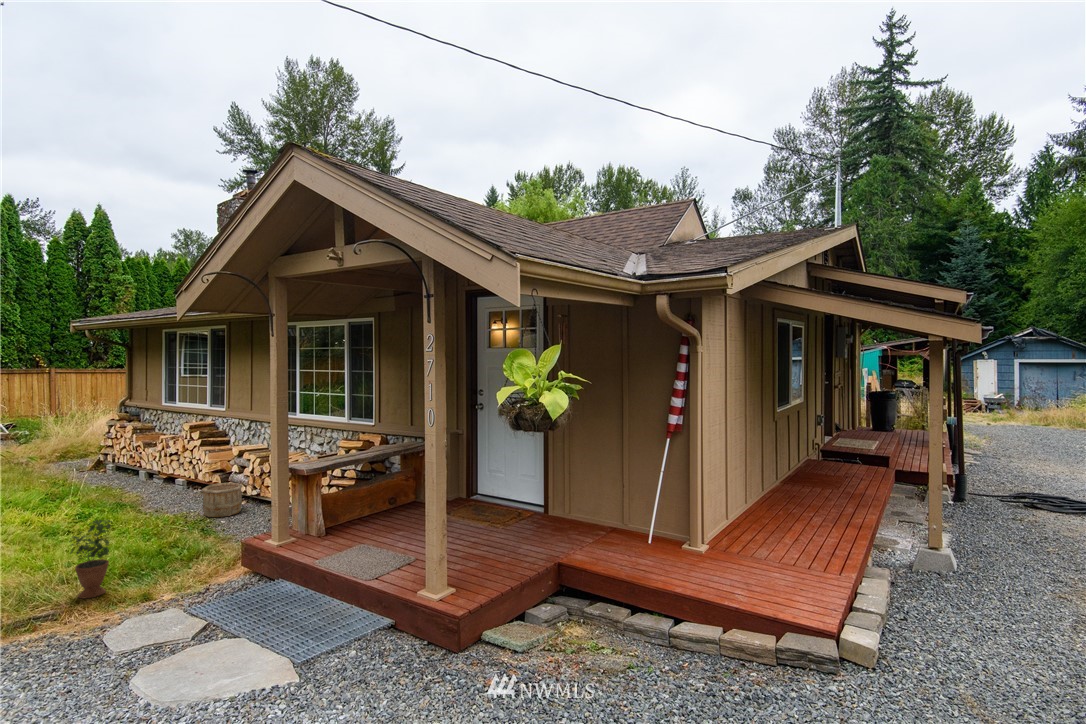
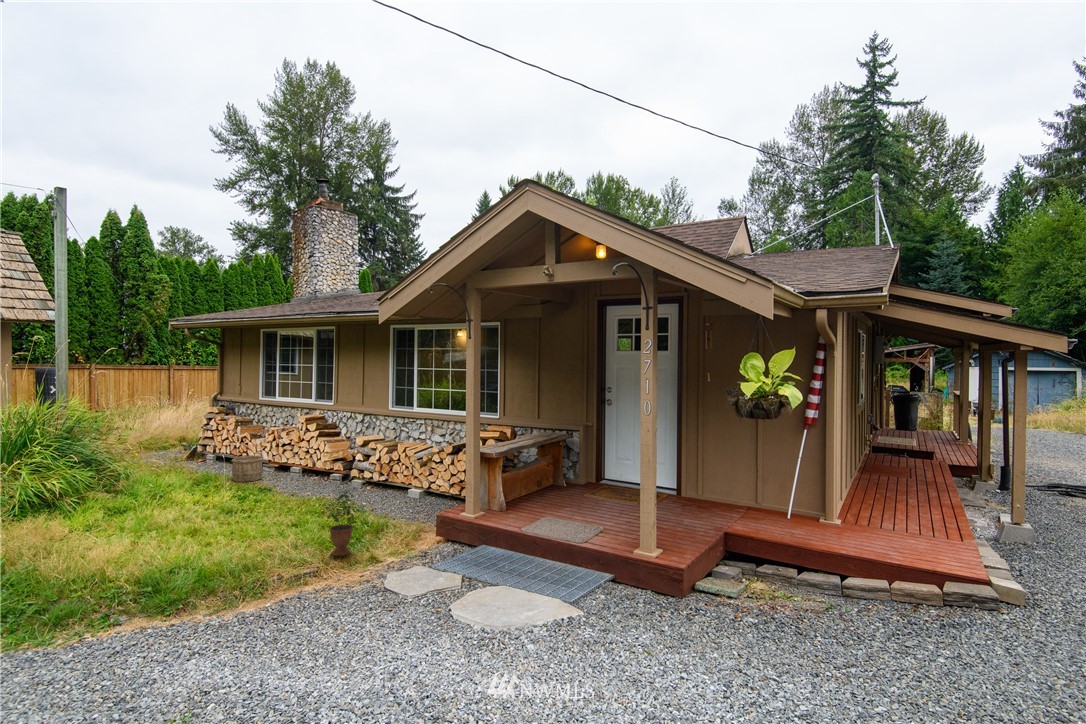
wooden bucket: present [202,483,242,517] -> present [232,456,263,482]

